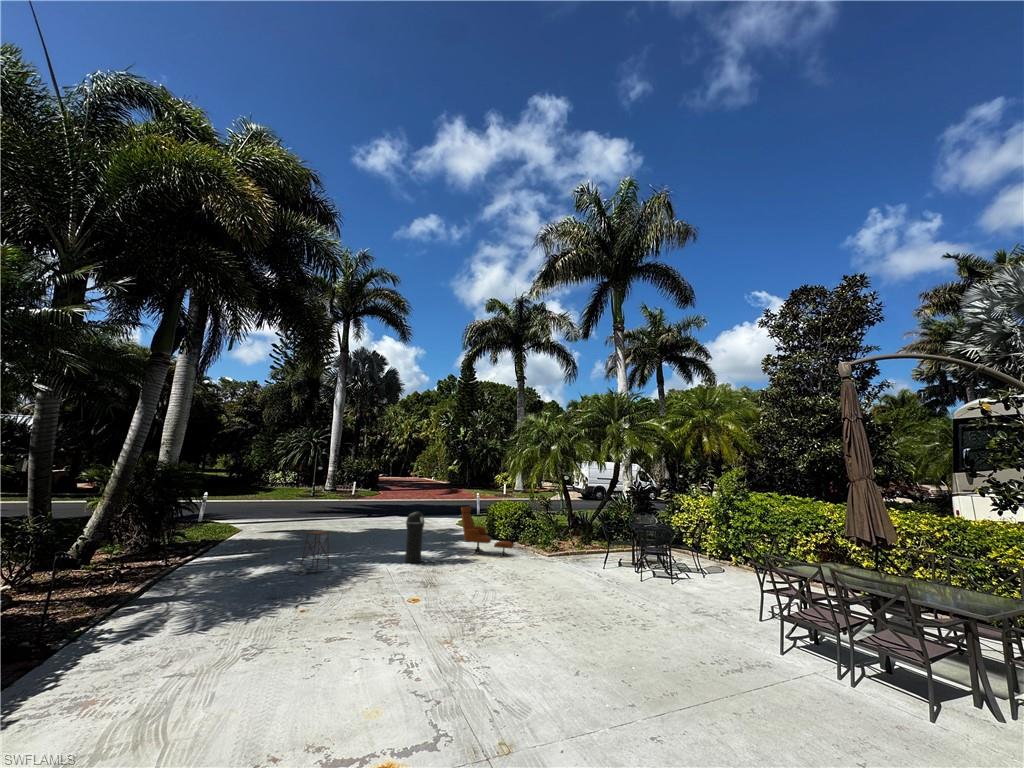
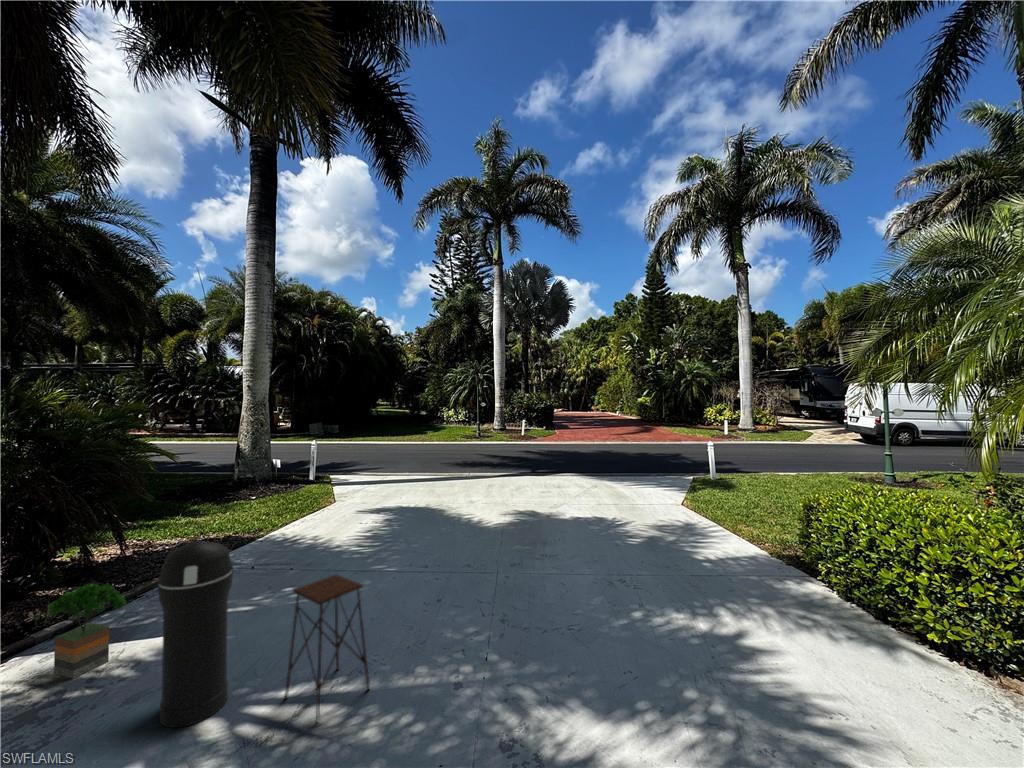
lounge chair: present [461,507,513,555] -> none [744,495,970,688]
trash can: present [405,512,424,563] -> present [158,541,233,727]
potted tree: none [192,540,221,574] -> present [46,583,126,679]

